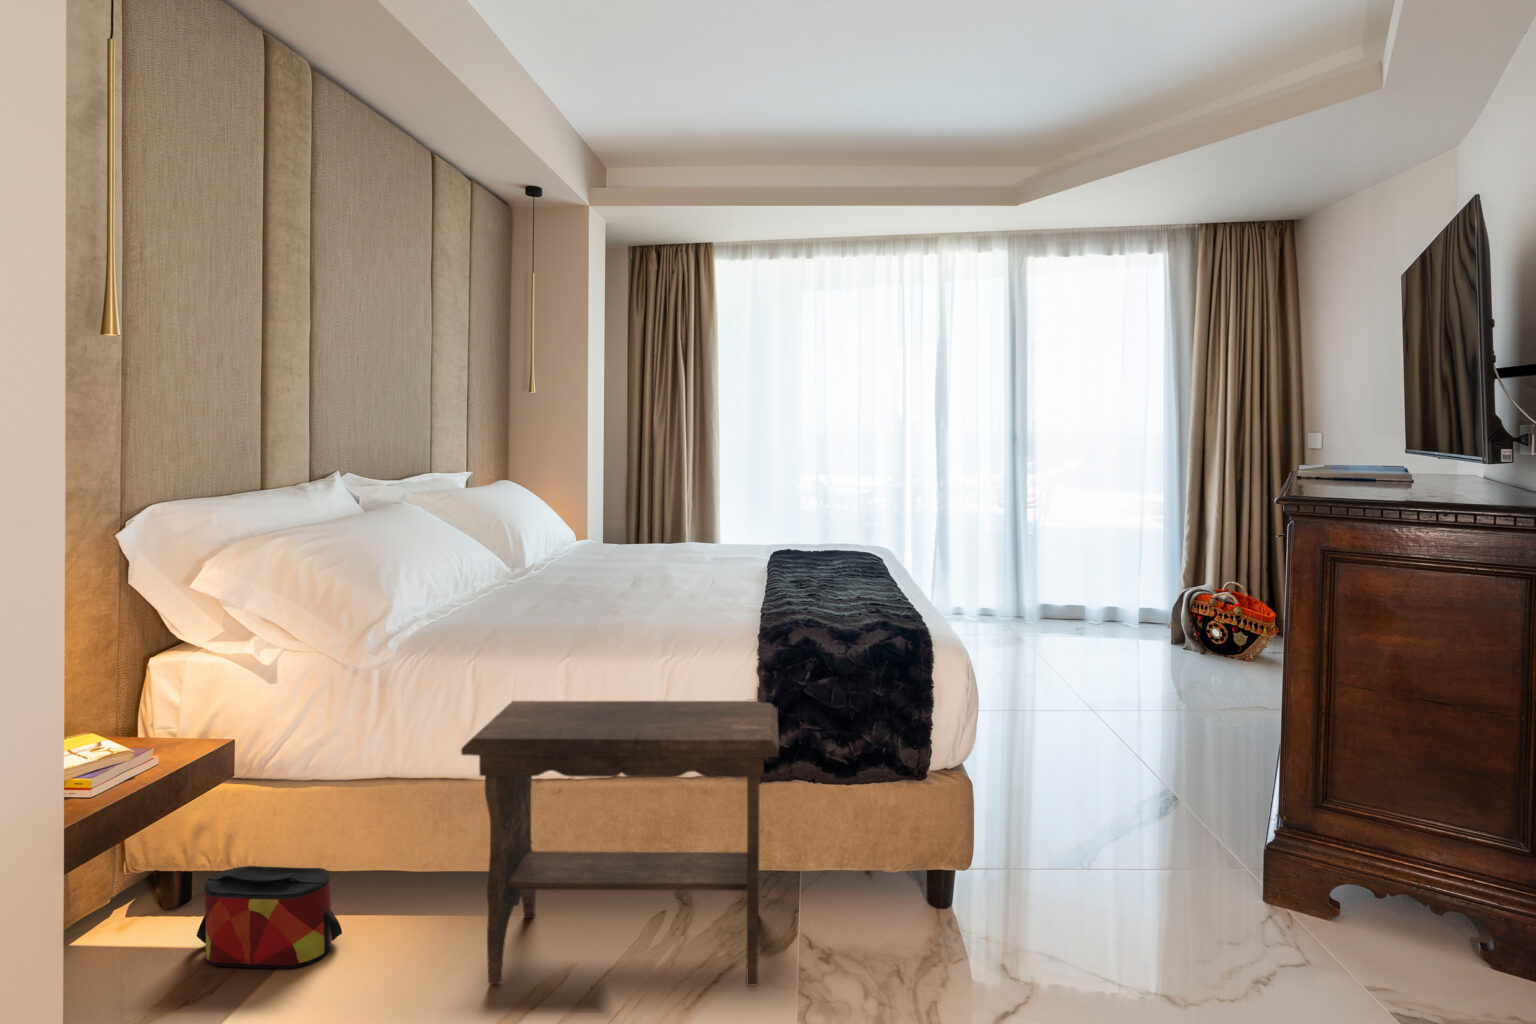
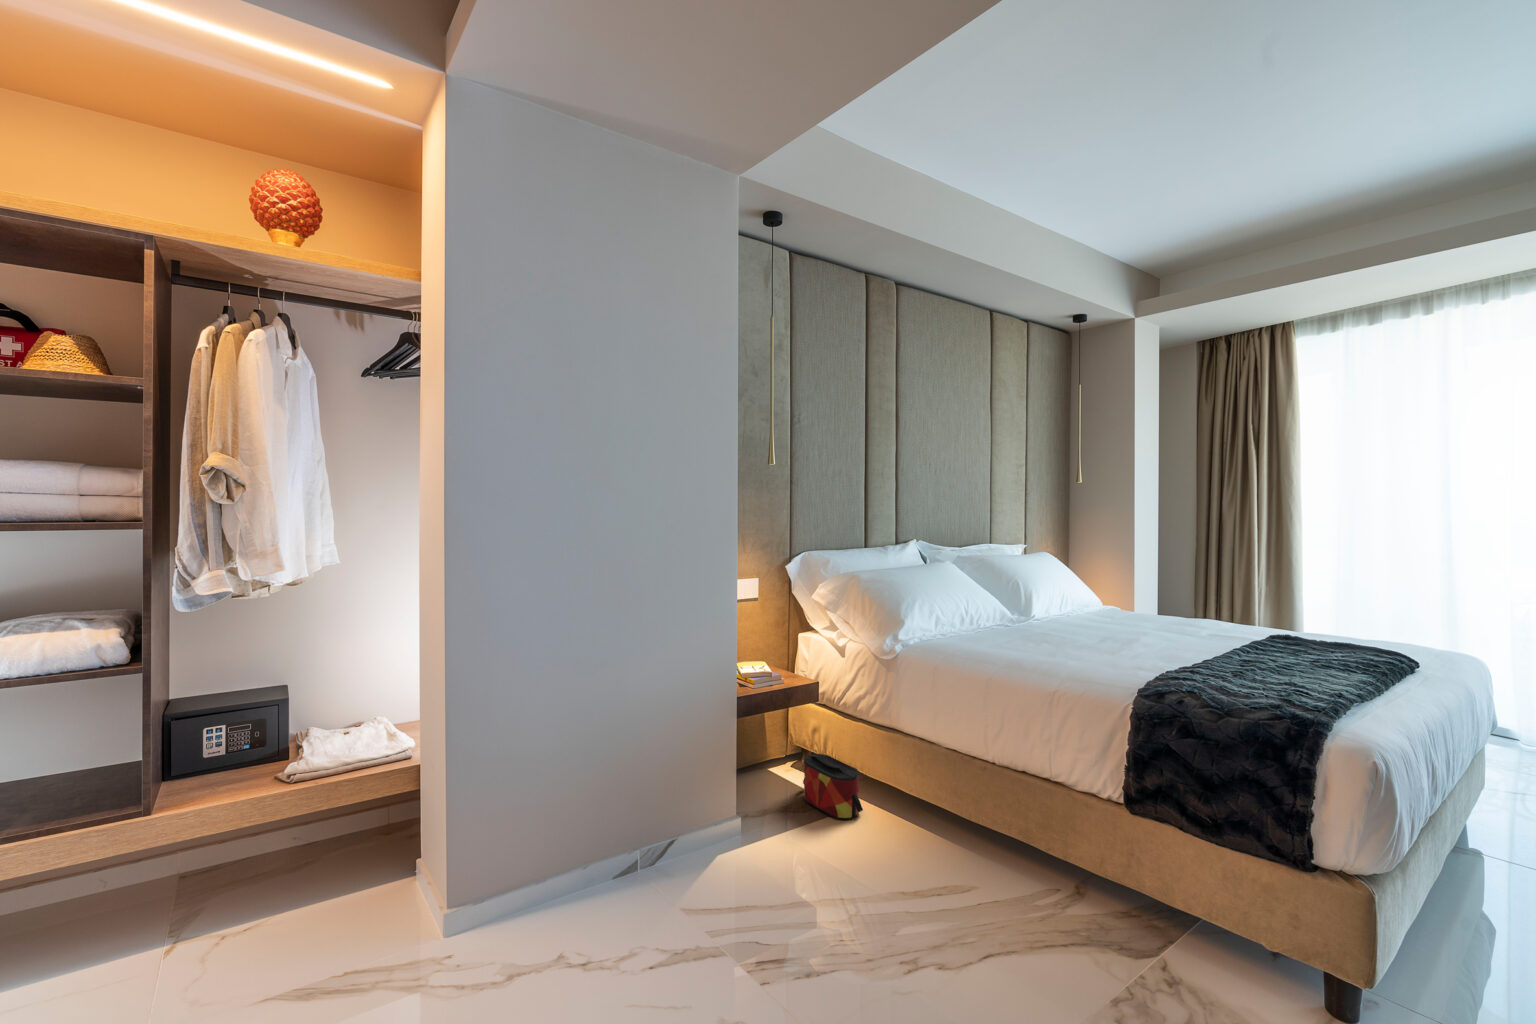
footstool: present [461,699,779,986] -> none [908,699,1159,969]

